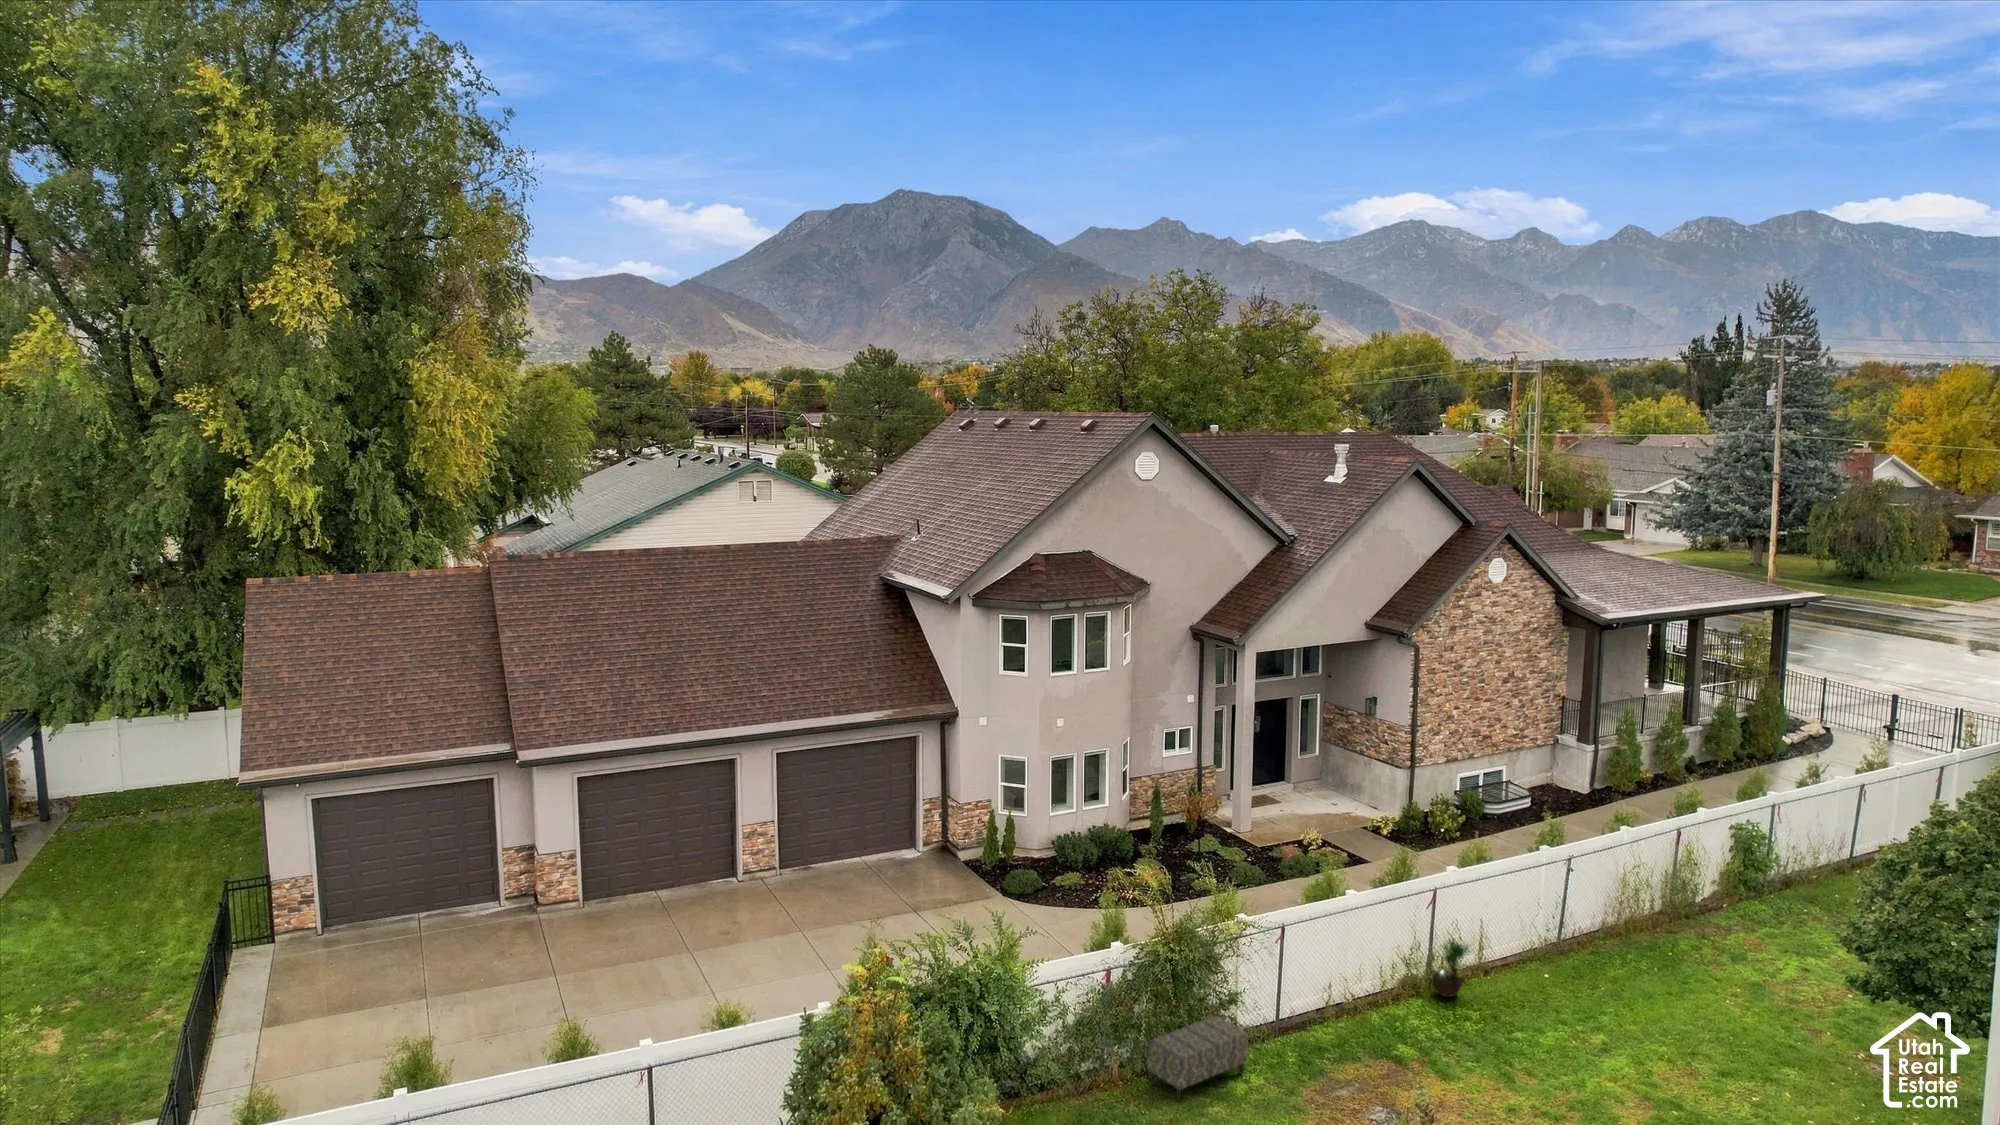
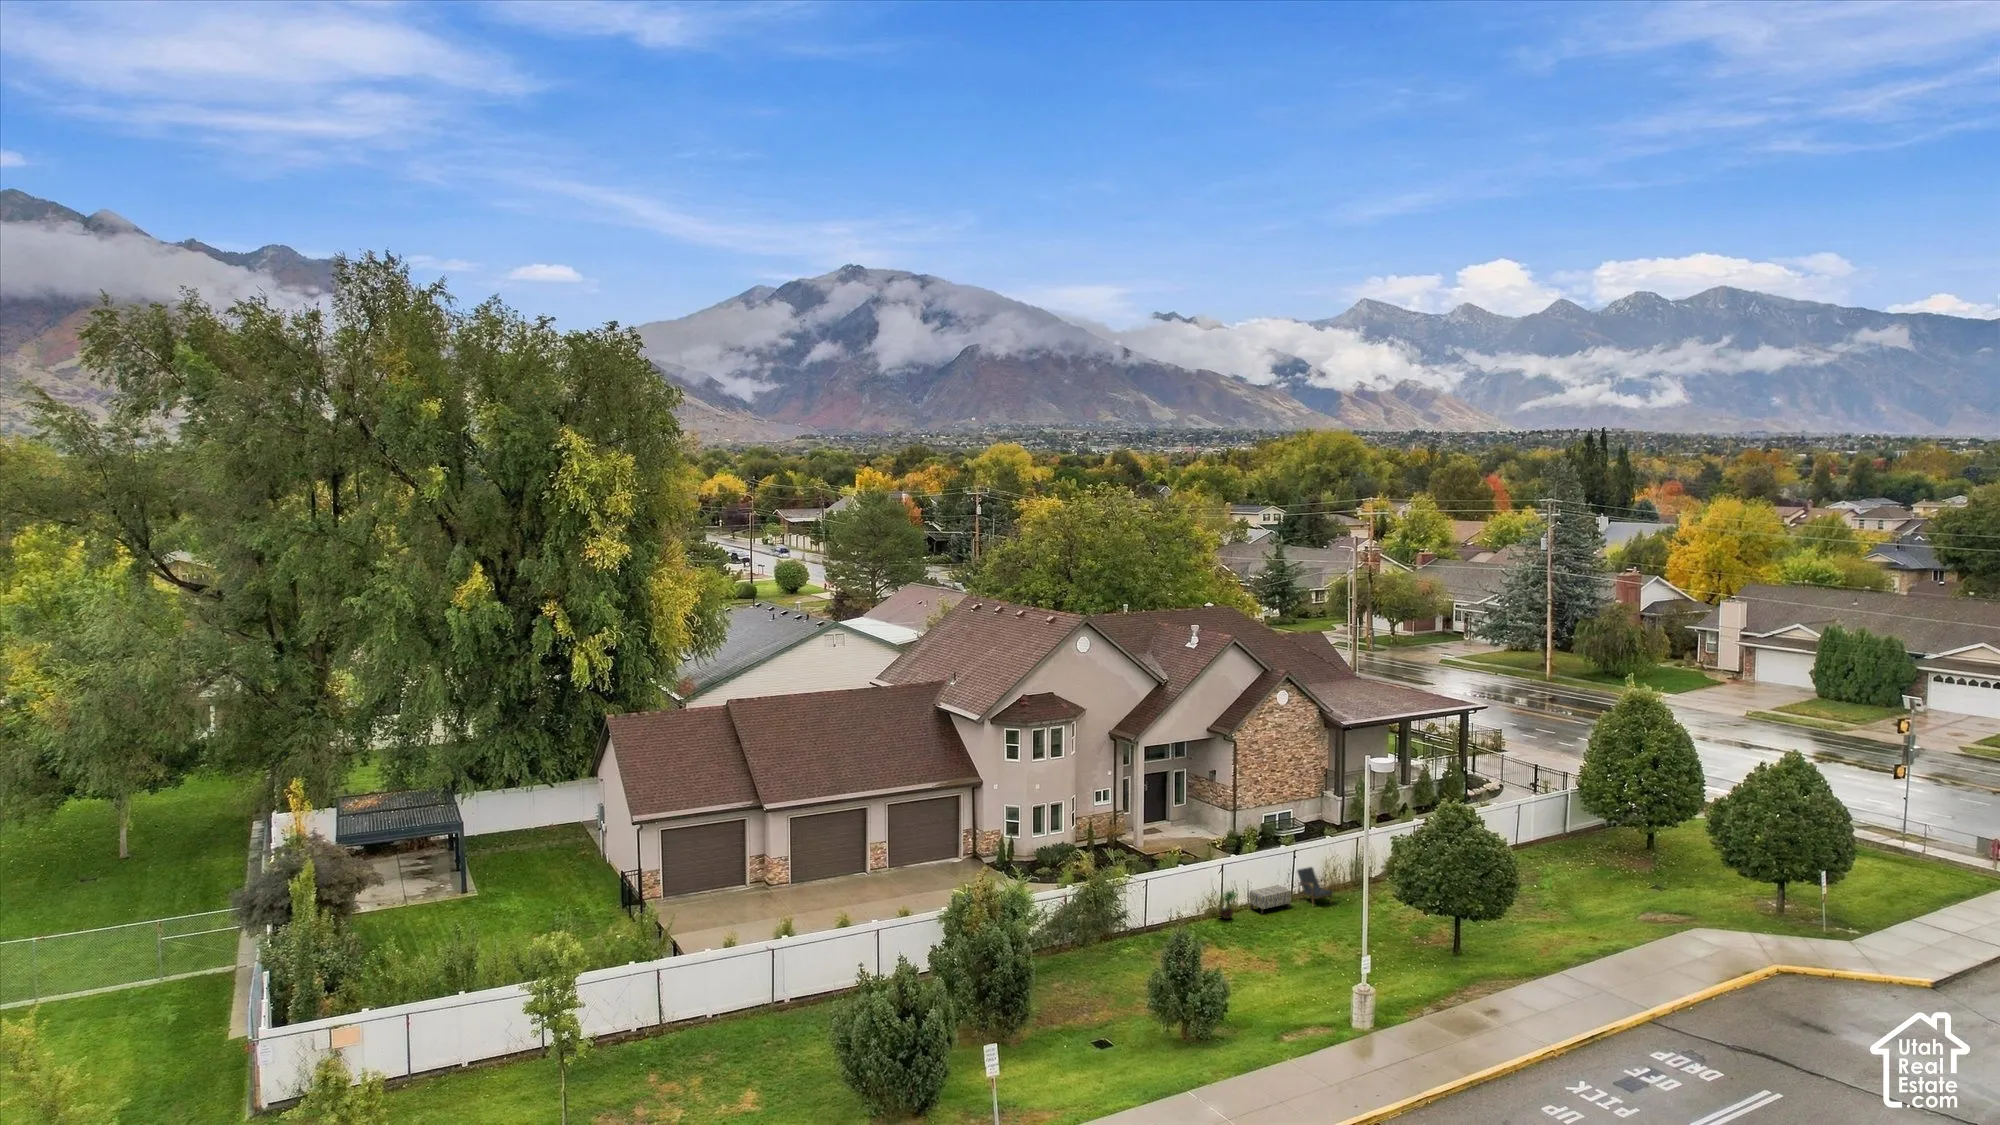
lounge chair: none [1576,885,1655,970] -> present [1297,867,1333,903]
bench: present [1148,1016,1248,1102] -> present [1250,885,1291,914]

